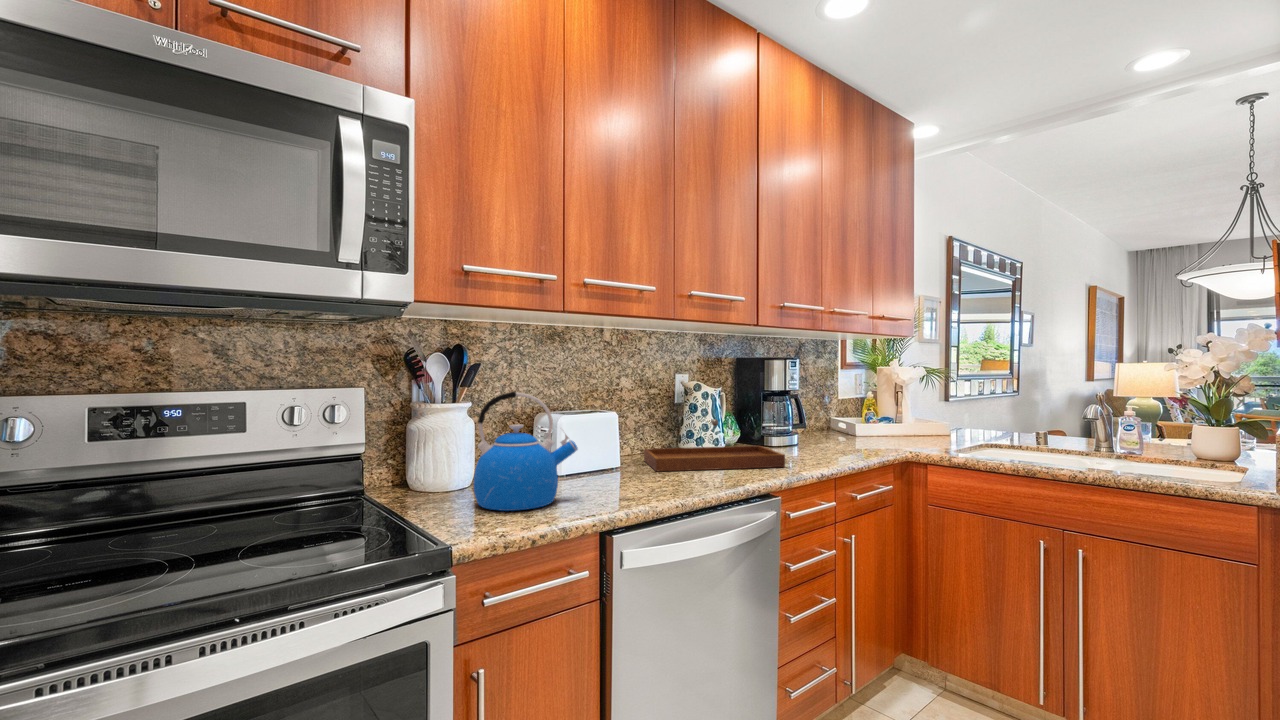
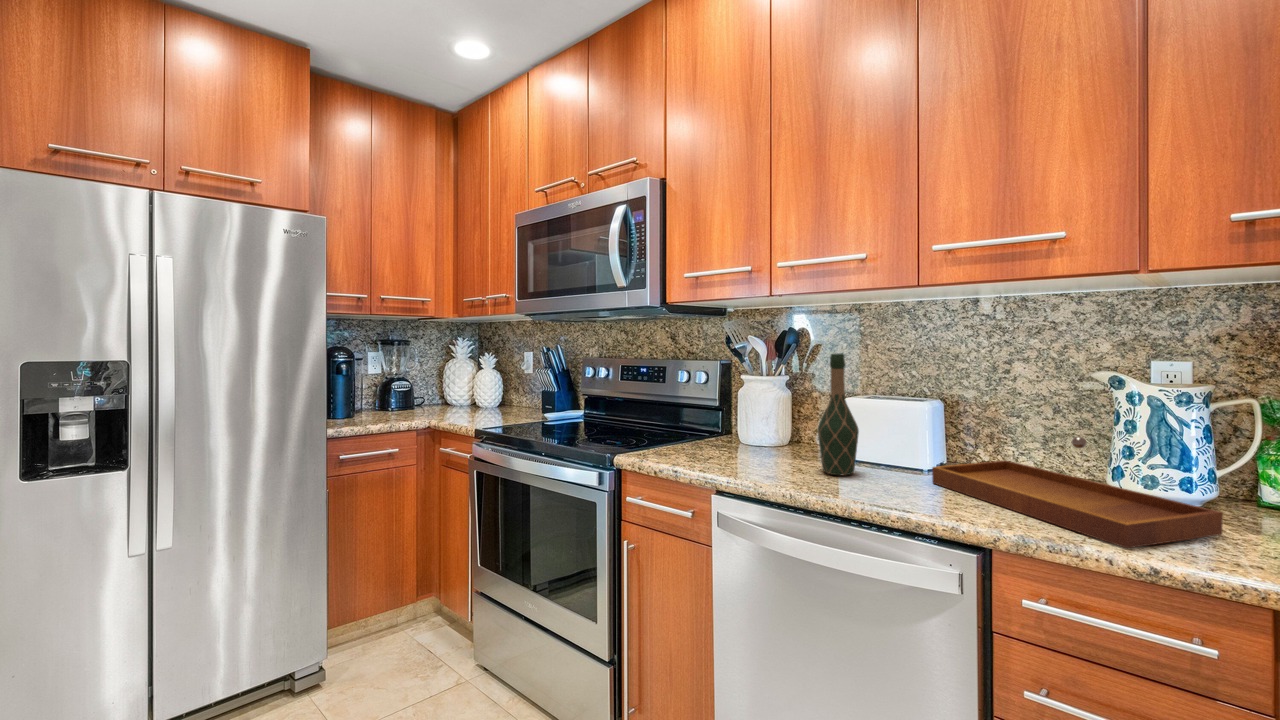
wine bottle: none [593,369,630,485] -> present [818,353,859,475]
kettle: present [474,392,578,511] -> none [699,371,764,464]

